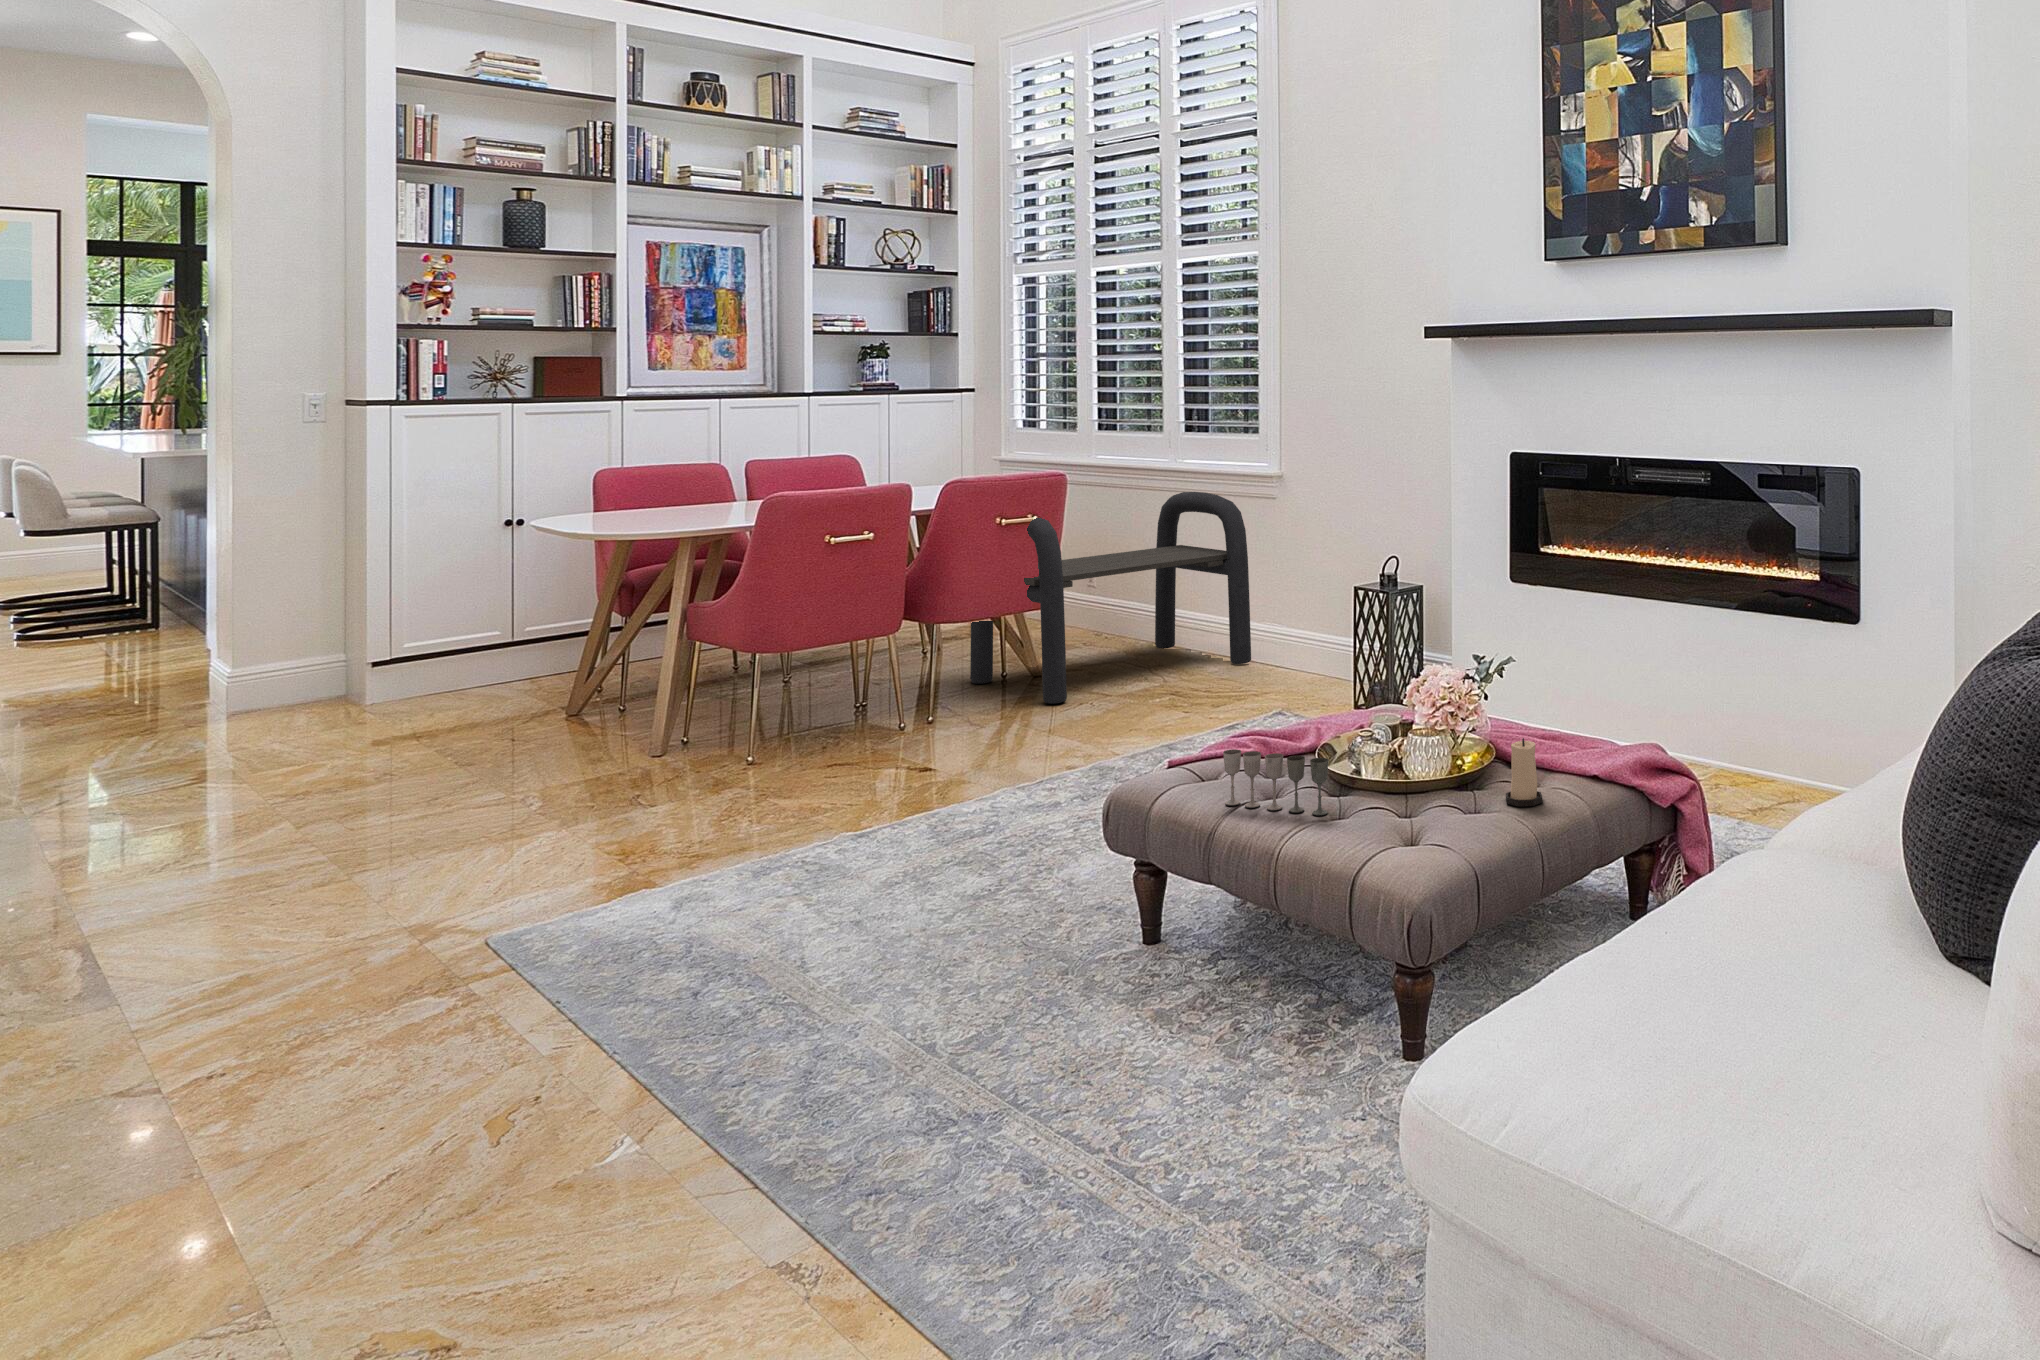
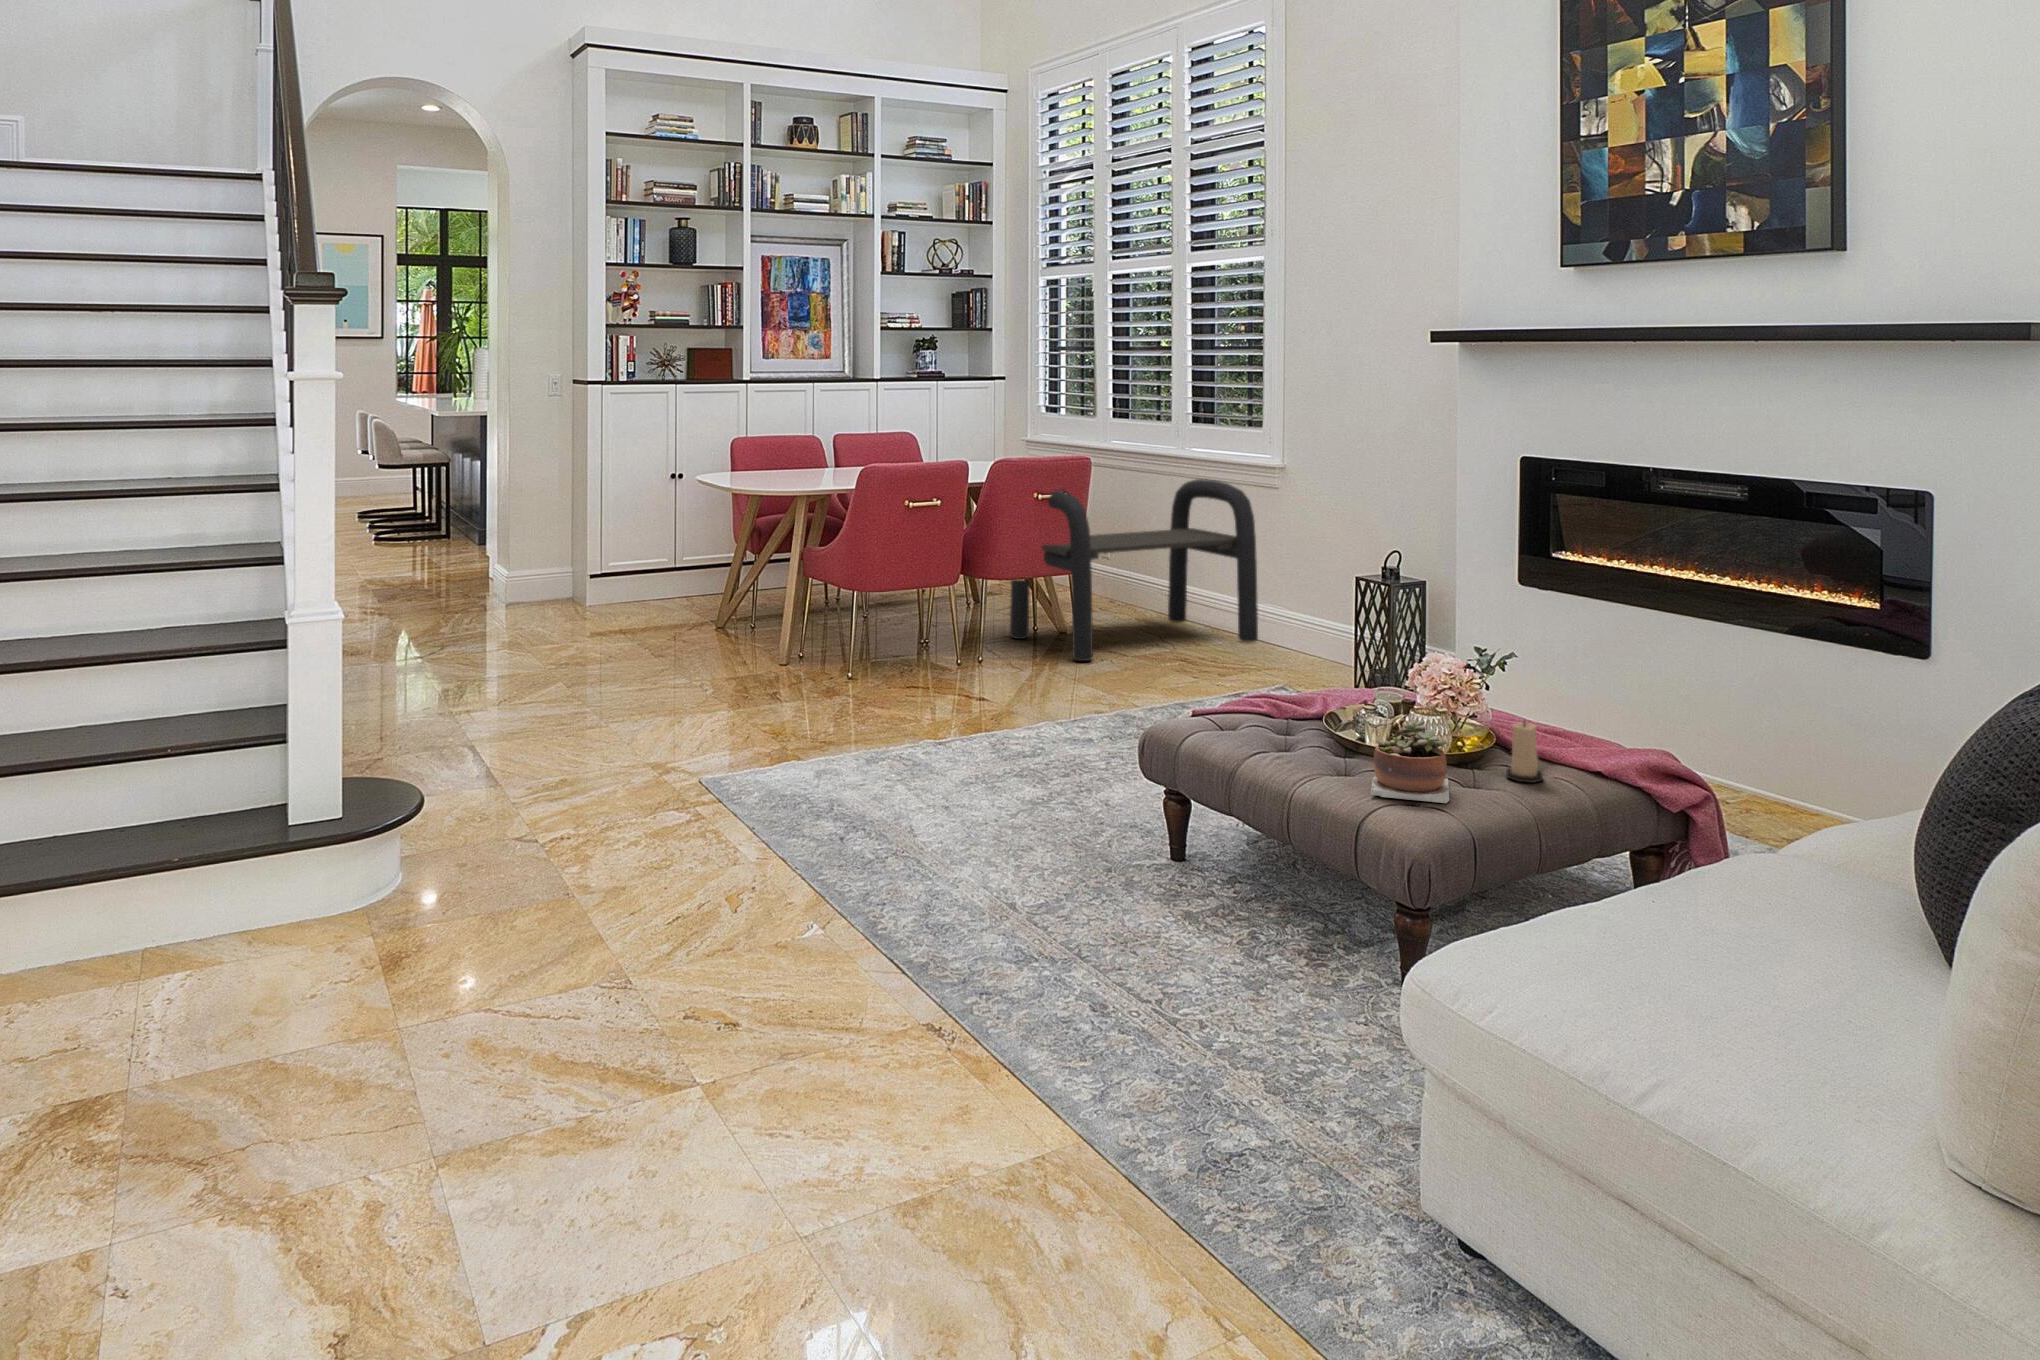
wine glass: present [1223,749,1329,815] -> none [1244,703,1338,767]
succulent plant: none [1364,752,1449,846] -> present [1370,721,1449,803]

